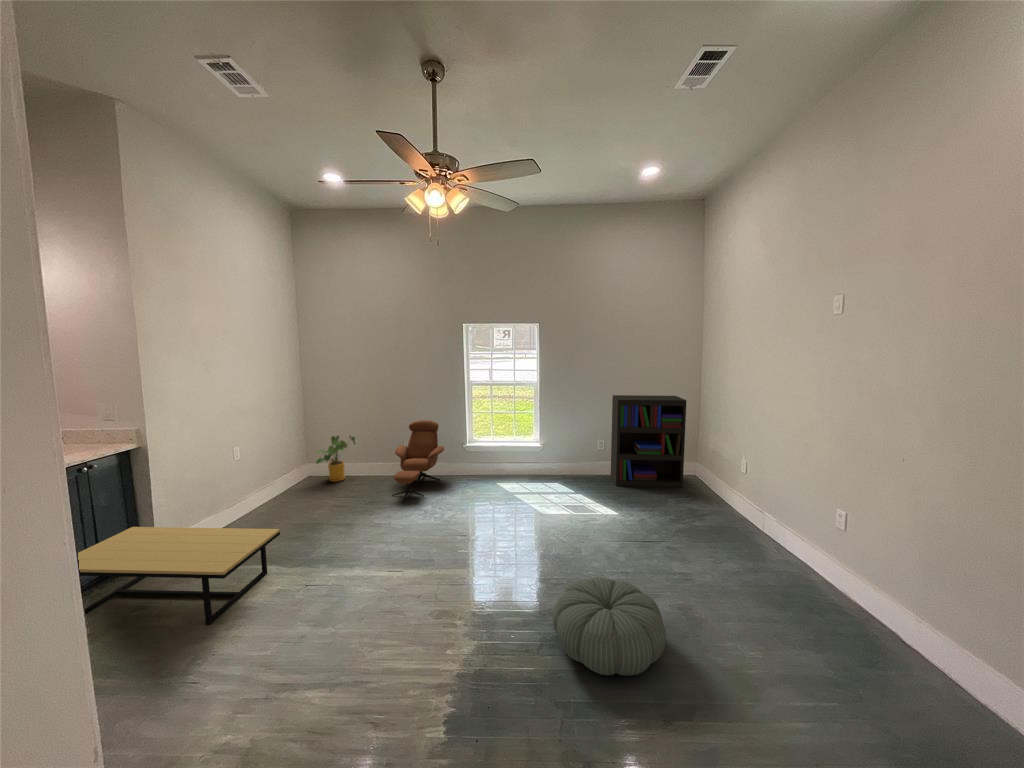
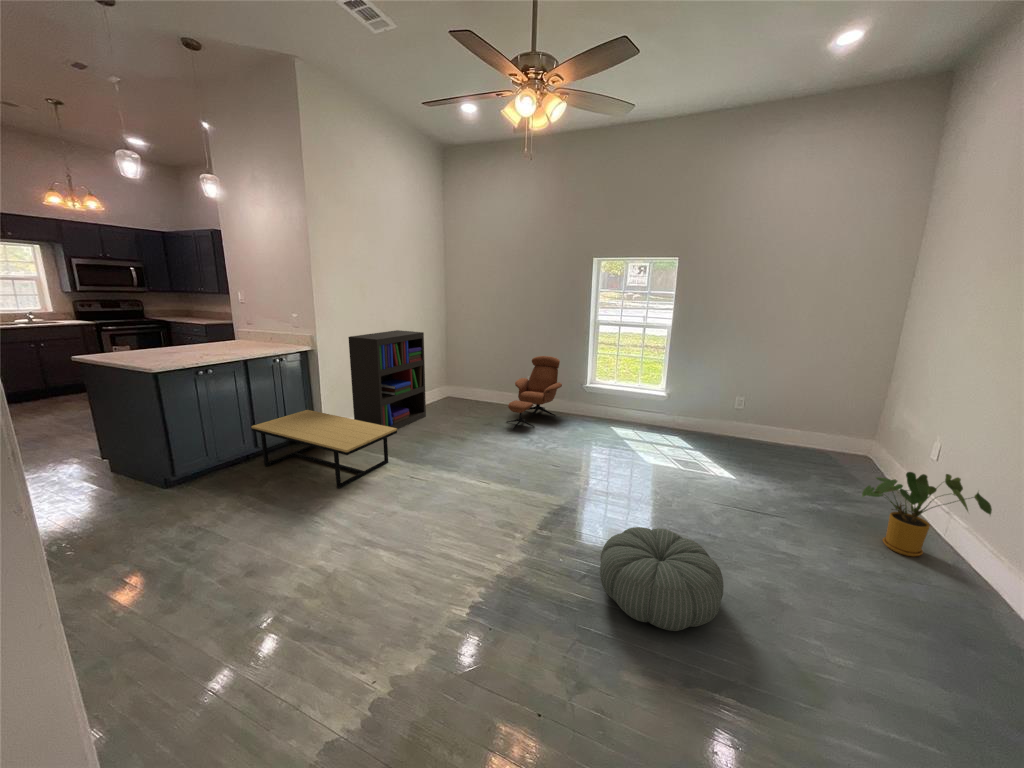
bookshelf: present [611,395,686,487] -> present [348,330,426,429]
house plant: present [316,436,355,482] -> present [862,472,992,556]

